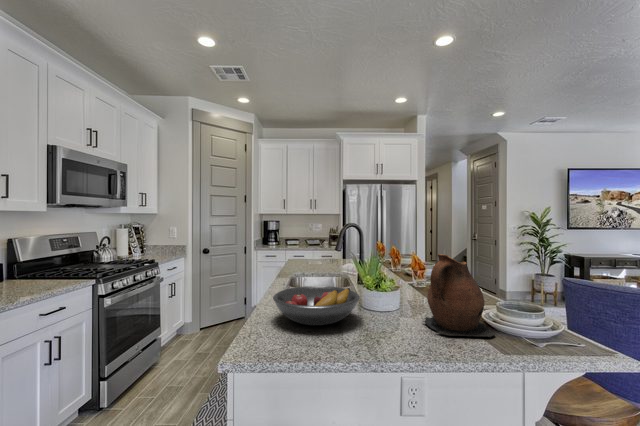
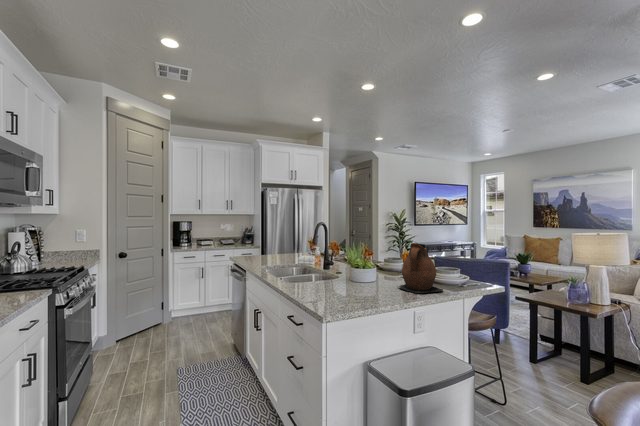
fruit bowl: present [273,286,360,325] -> none [303,270,366,298]

